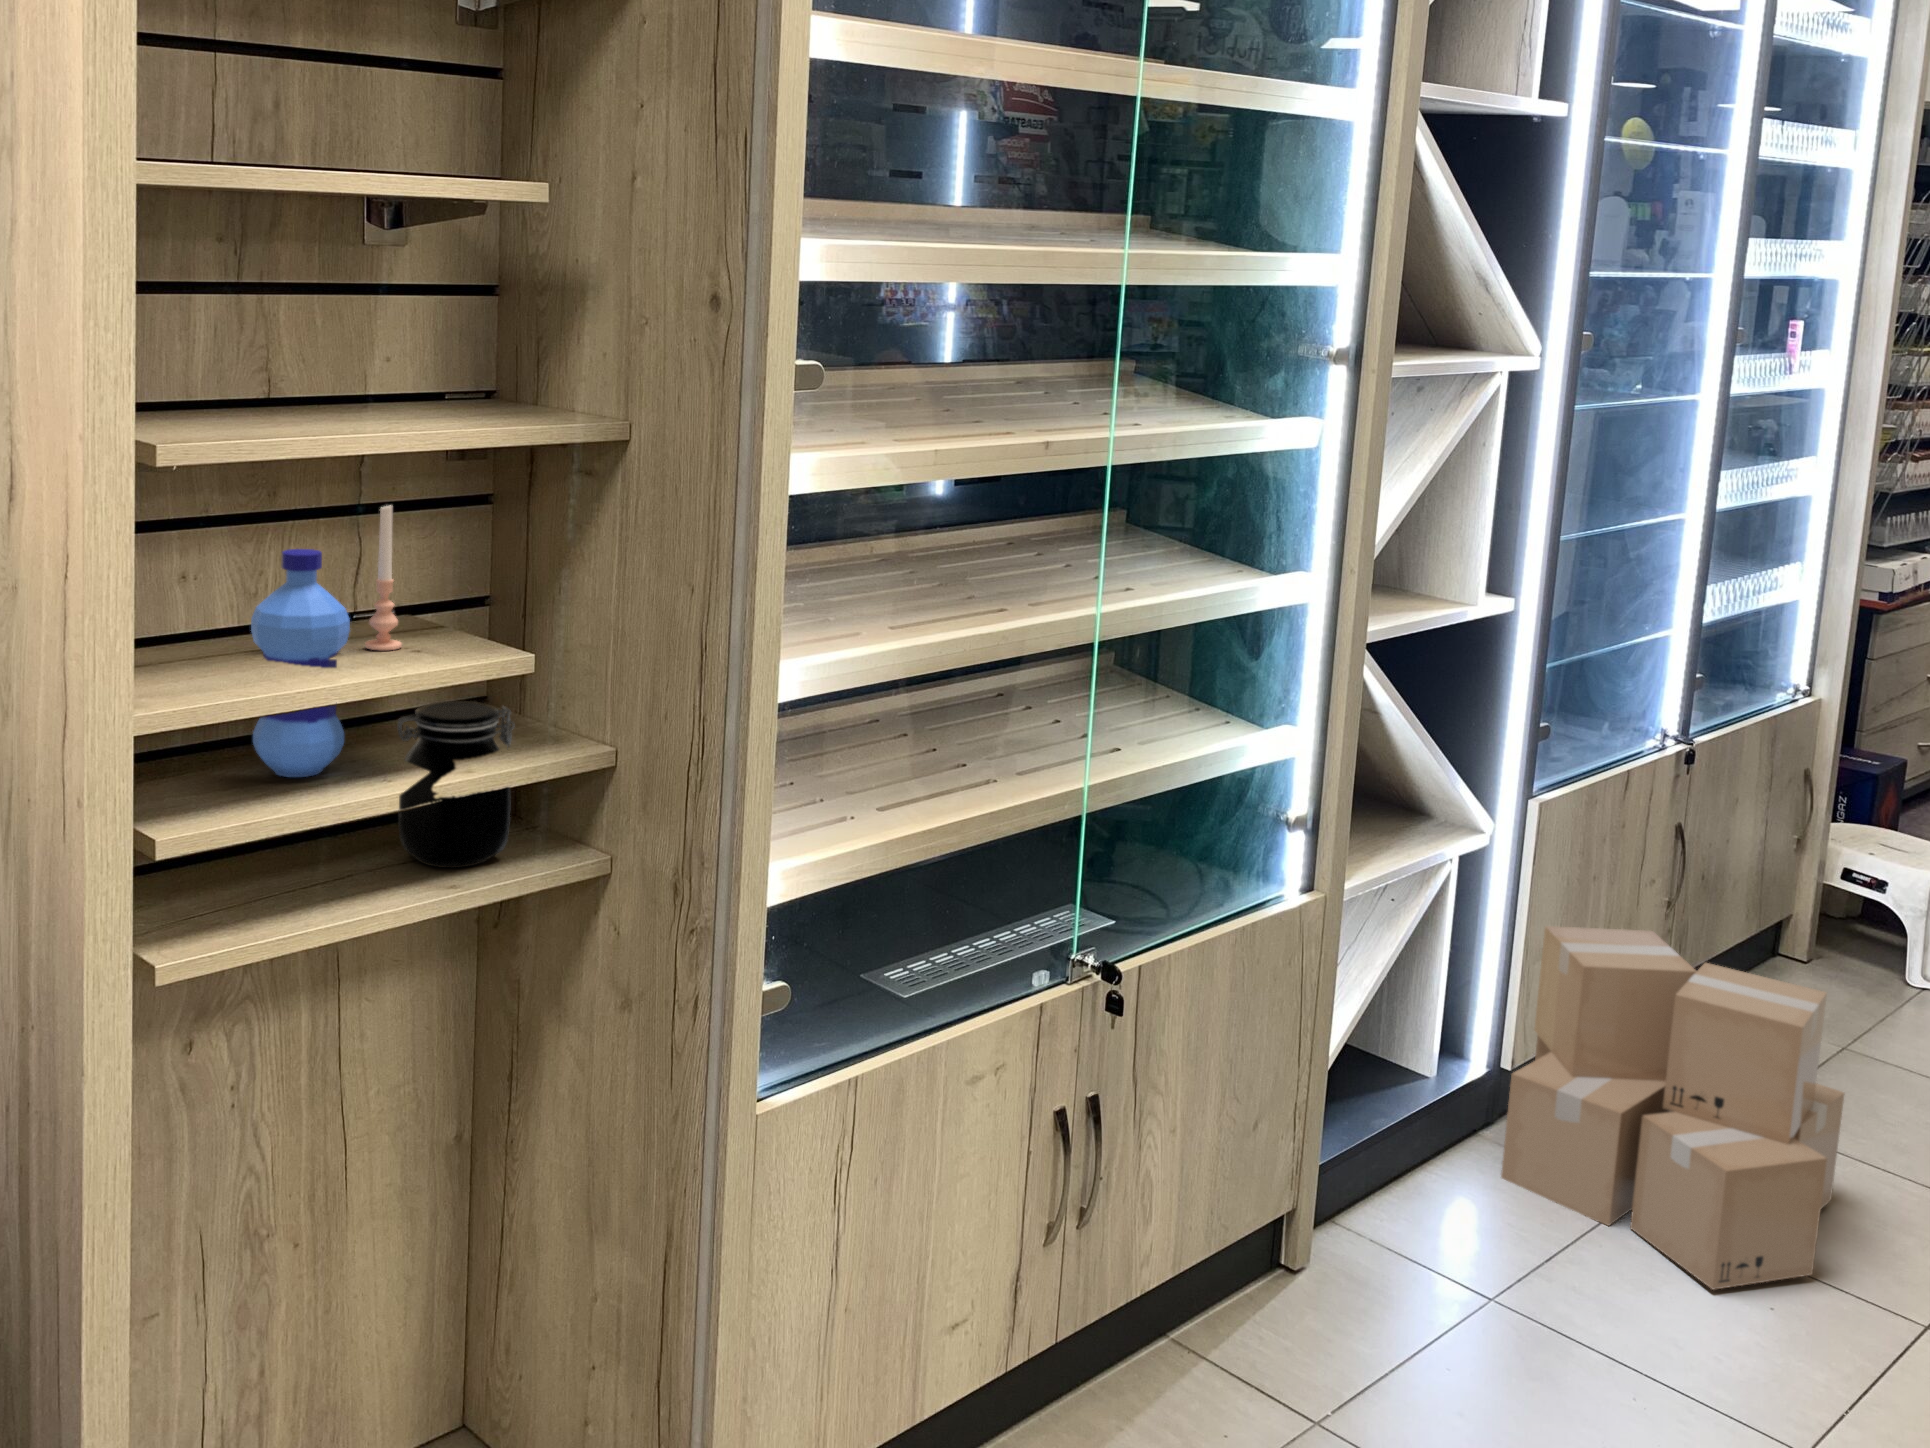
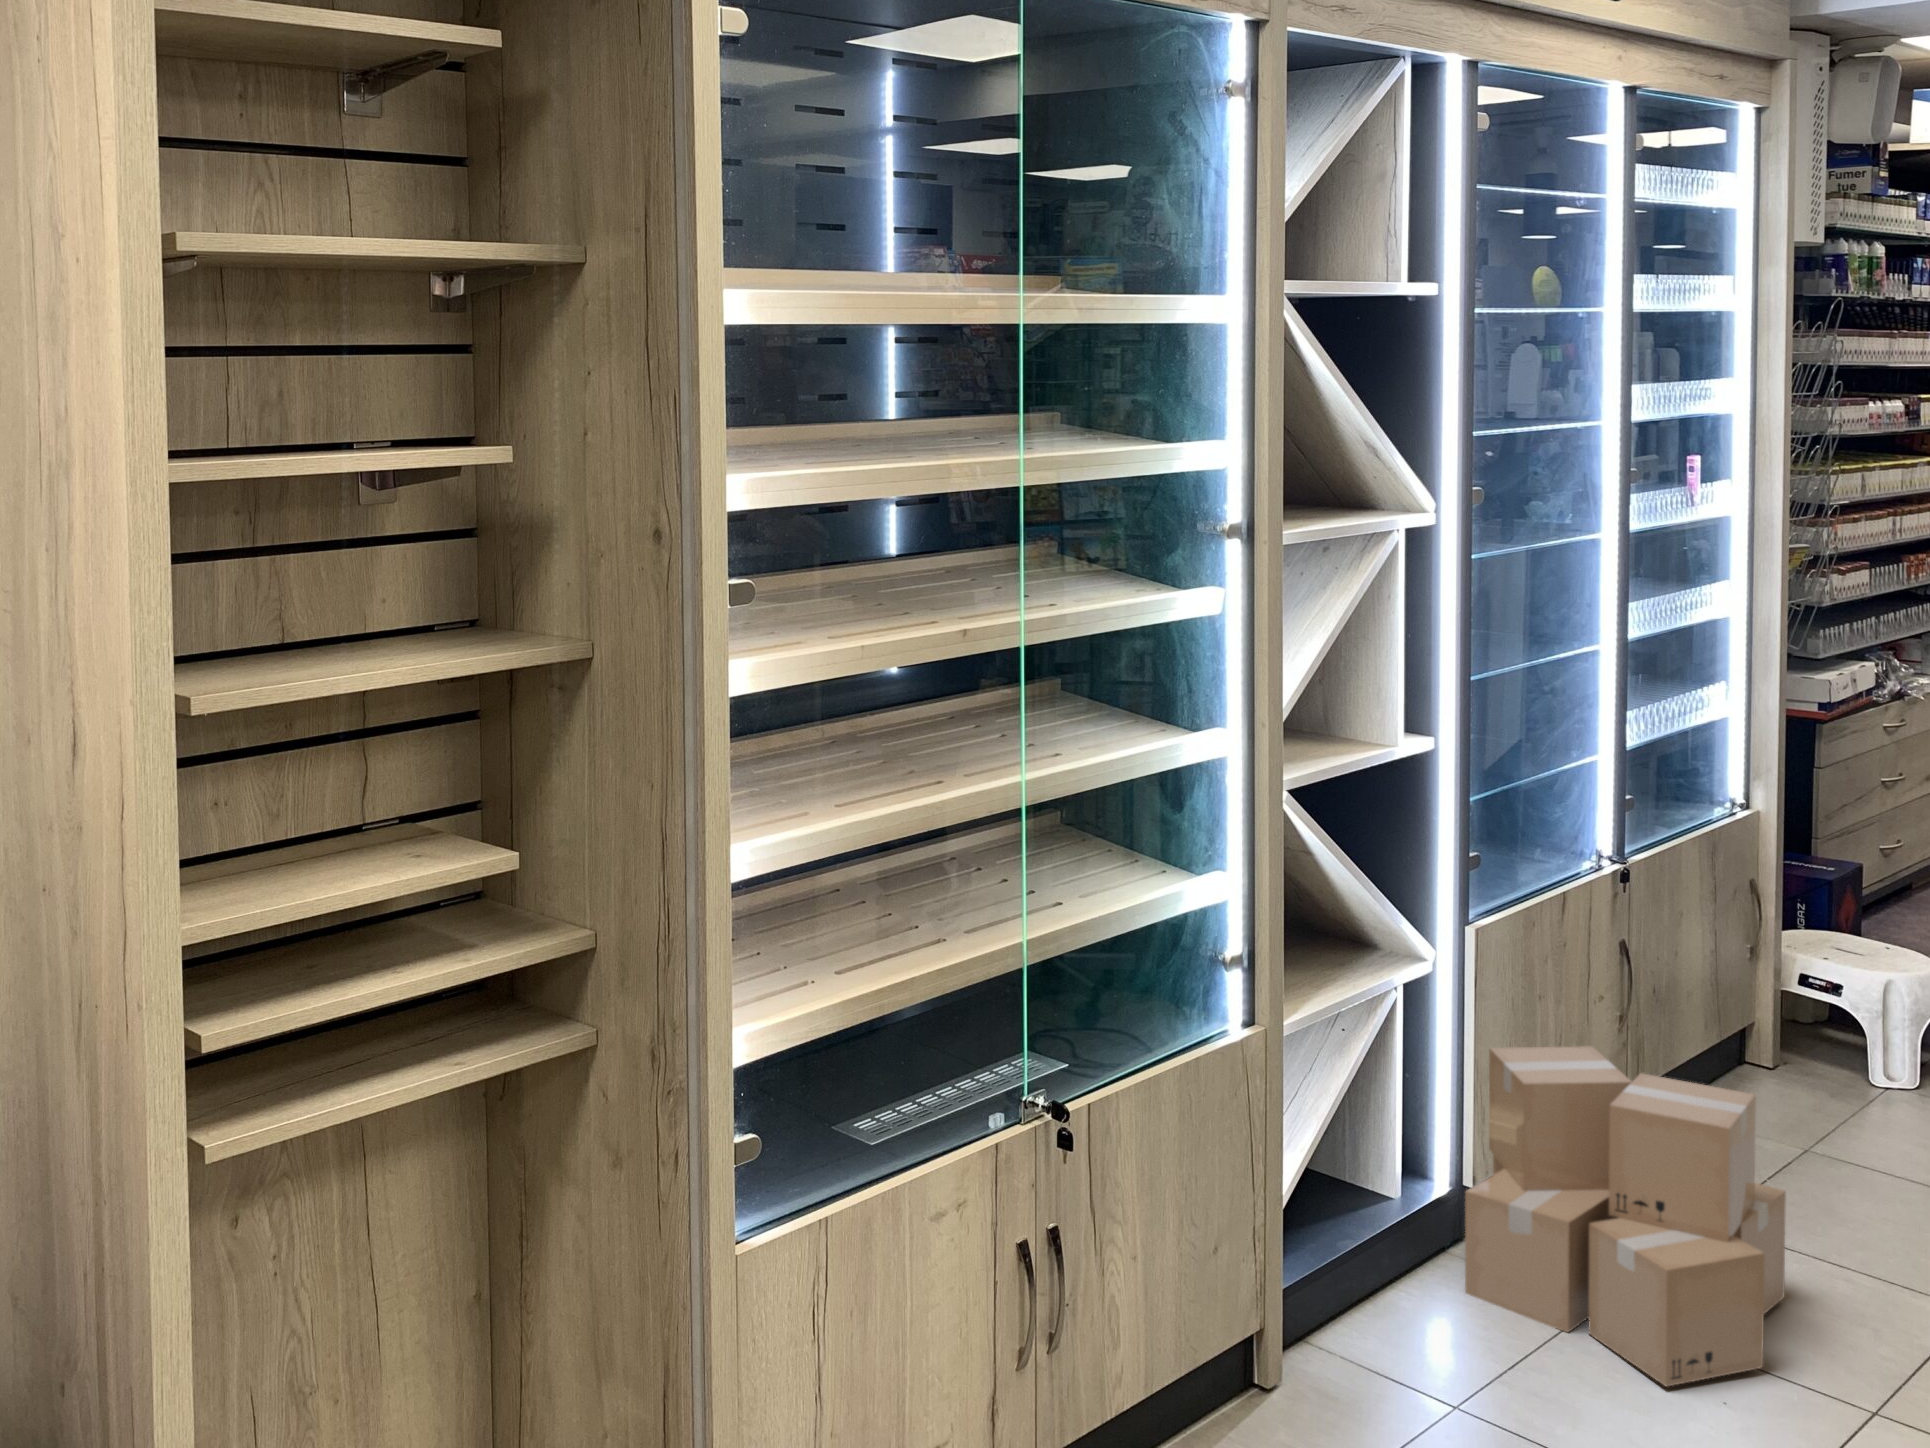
candle: present [365,505,402,650] -> none [375,731,407,859]
water bottle: present [251,549,350,777] -> none [277,775,362,975]
jar: present [398,701,515,868] -> none [407,898,508,1048]

